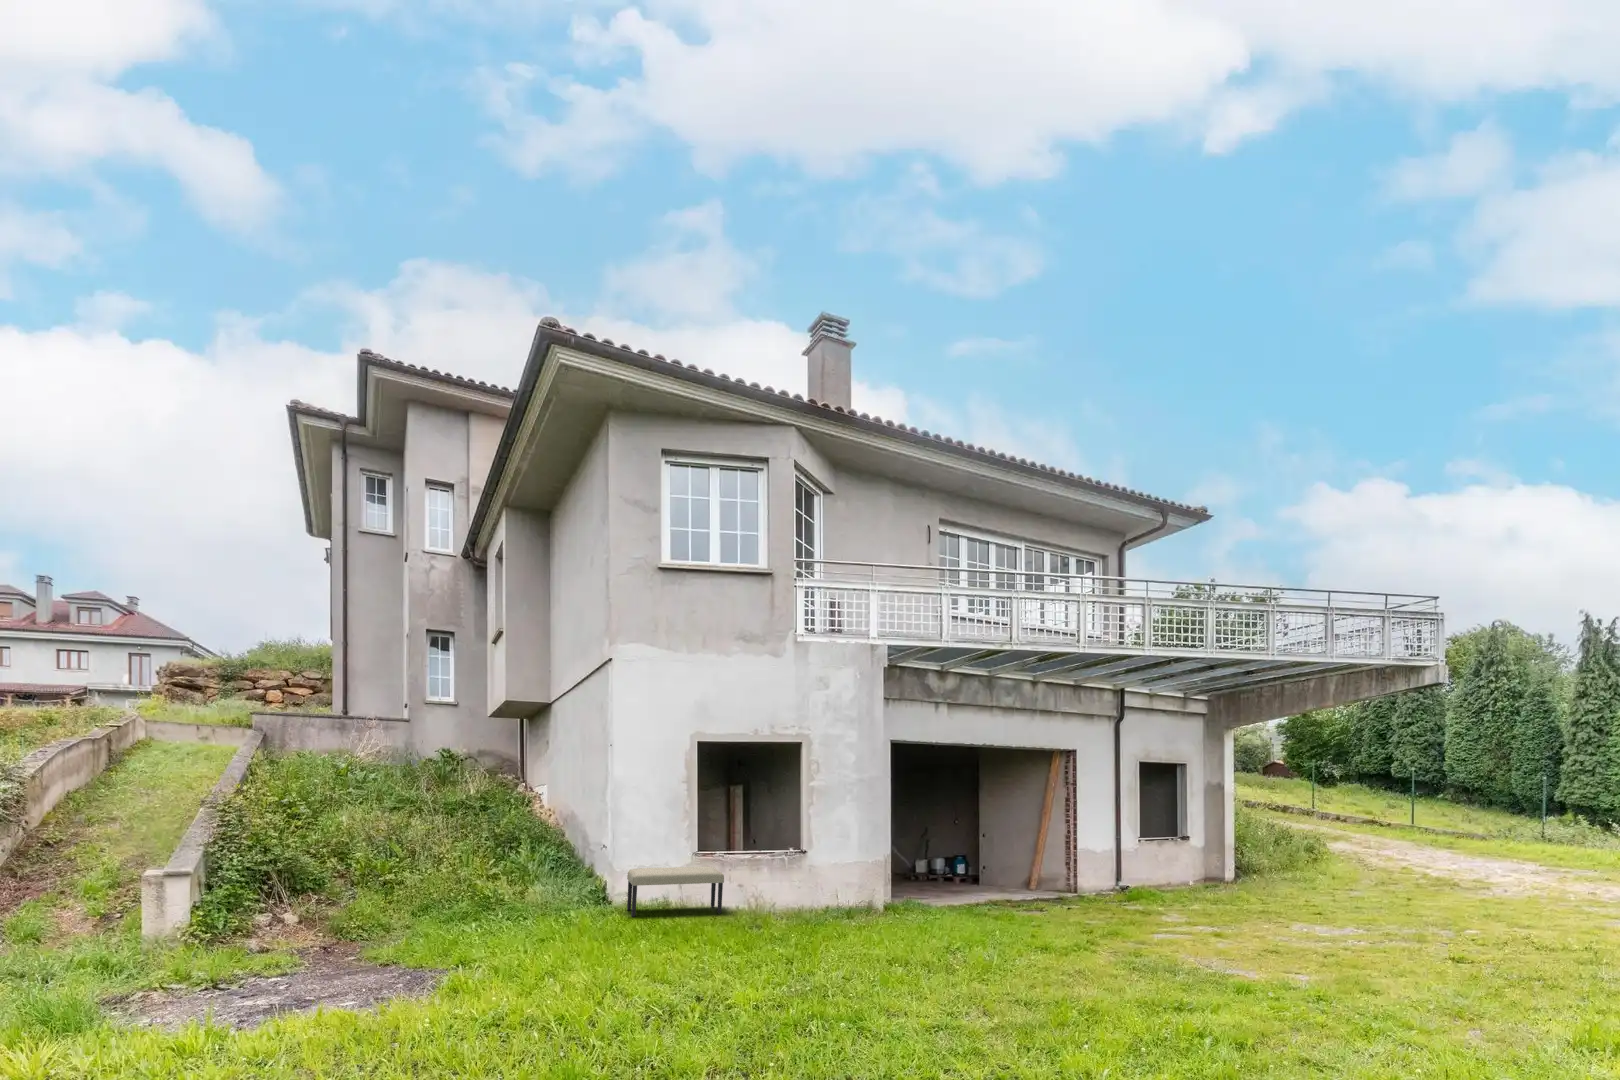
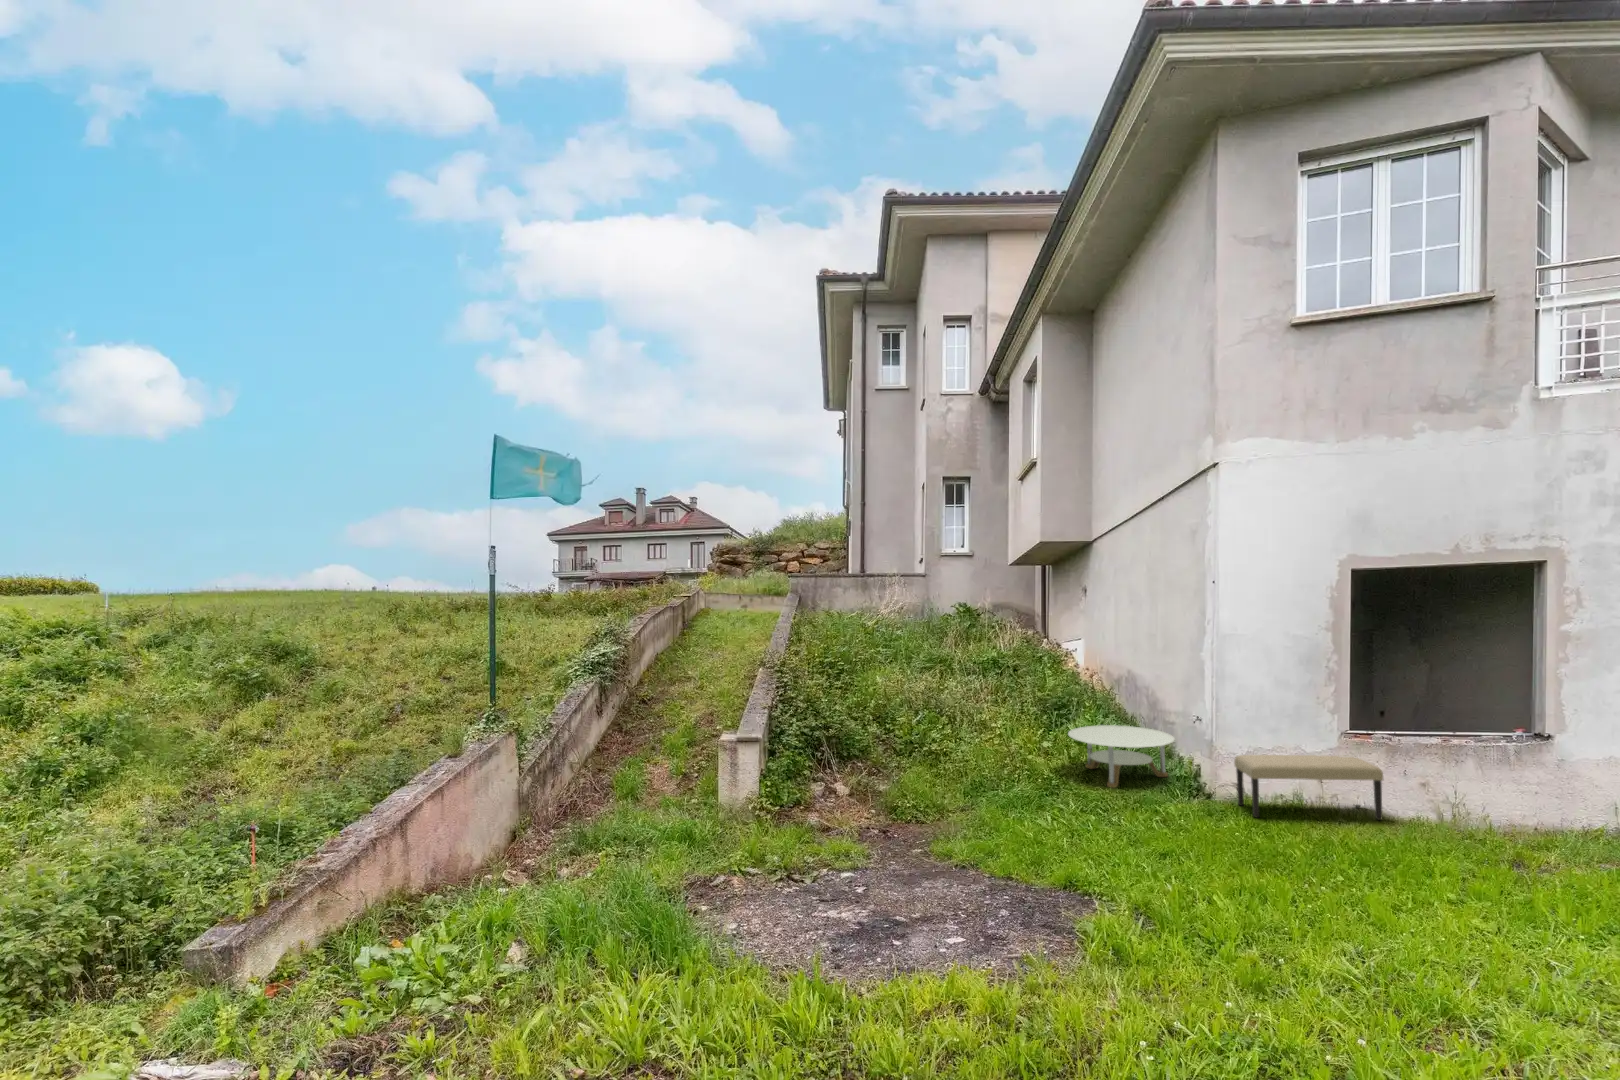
round table: none [507,854,595,904] -> present [1068,725,1174,788]

